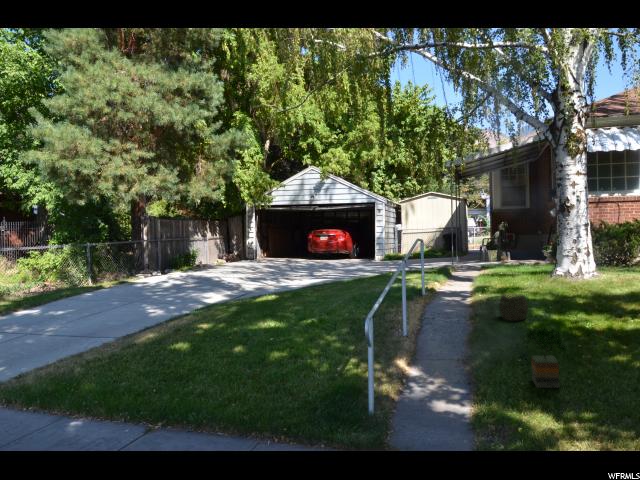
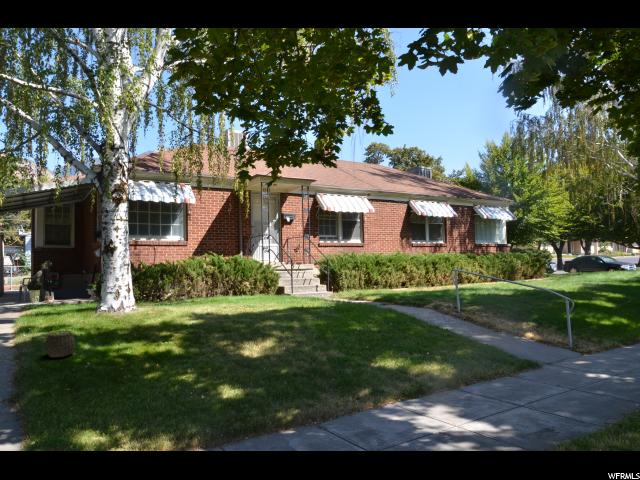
potted tree: present [525,327,568,388] -> none [72,354,113,411]

